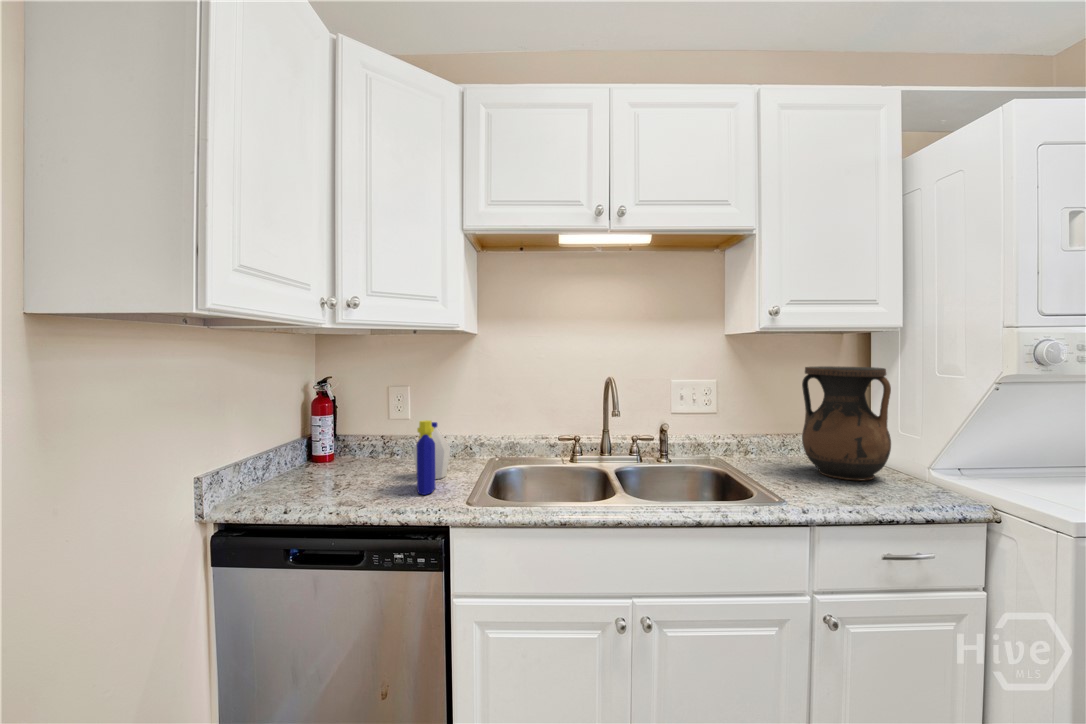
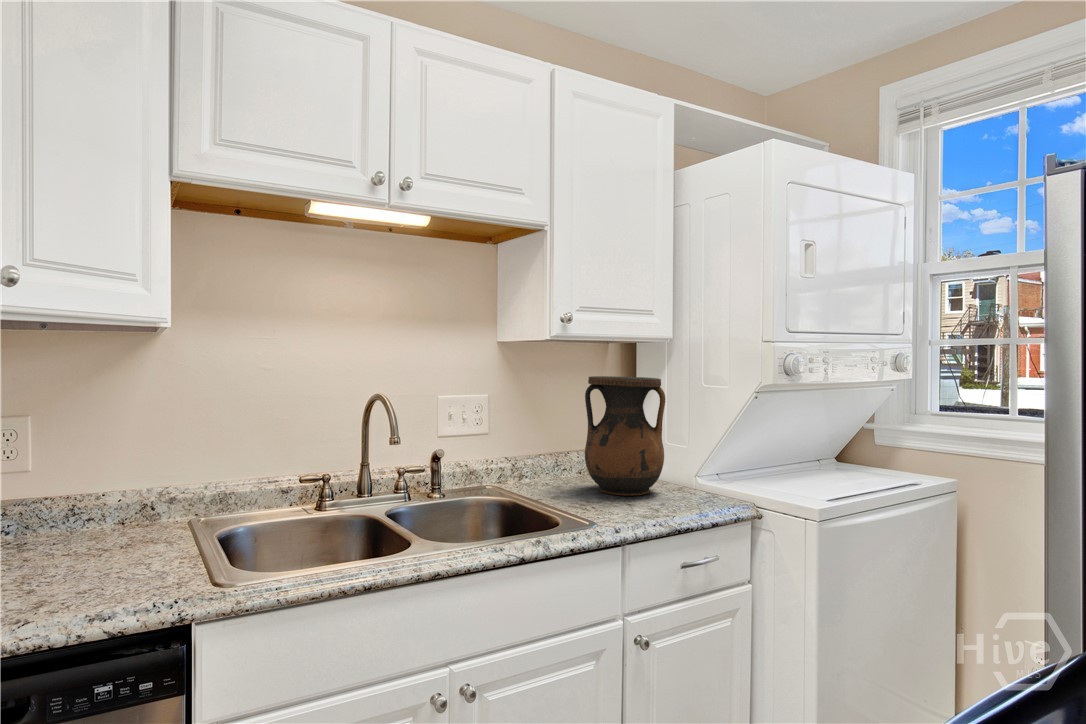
bottle: present [413,420,450,495] -> none [62,461,136,585]

